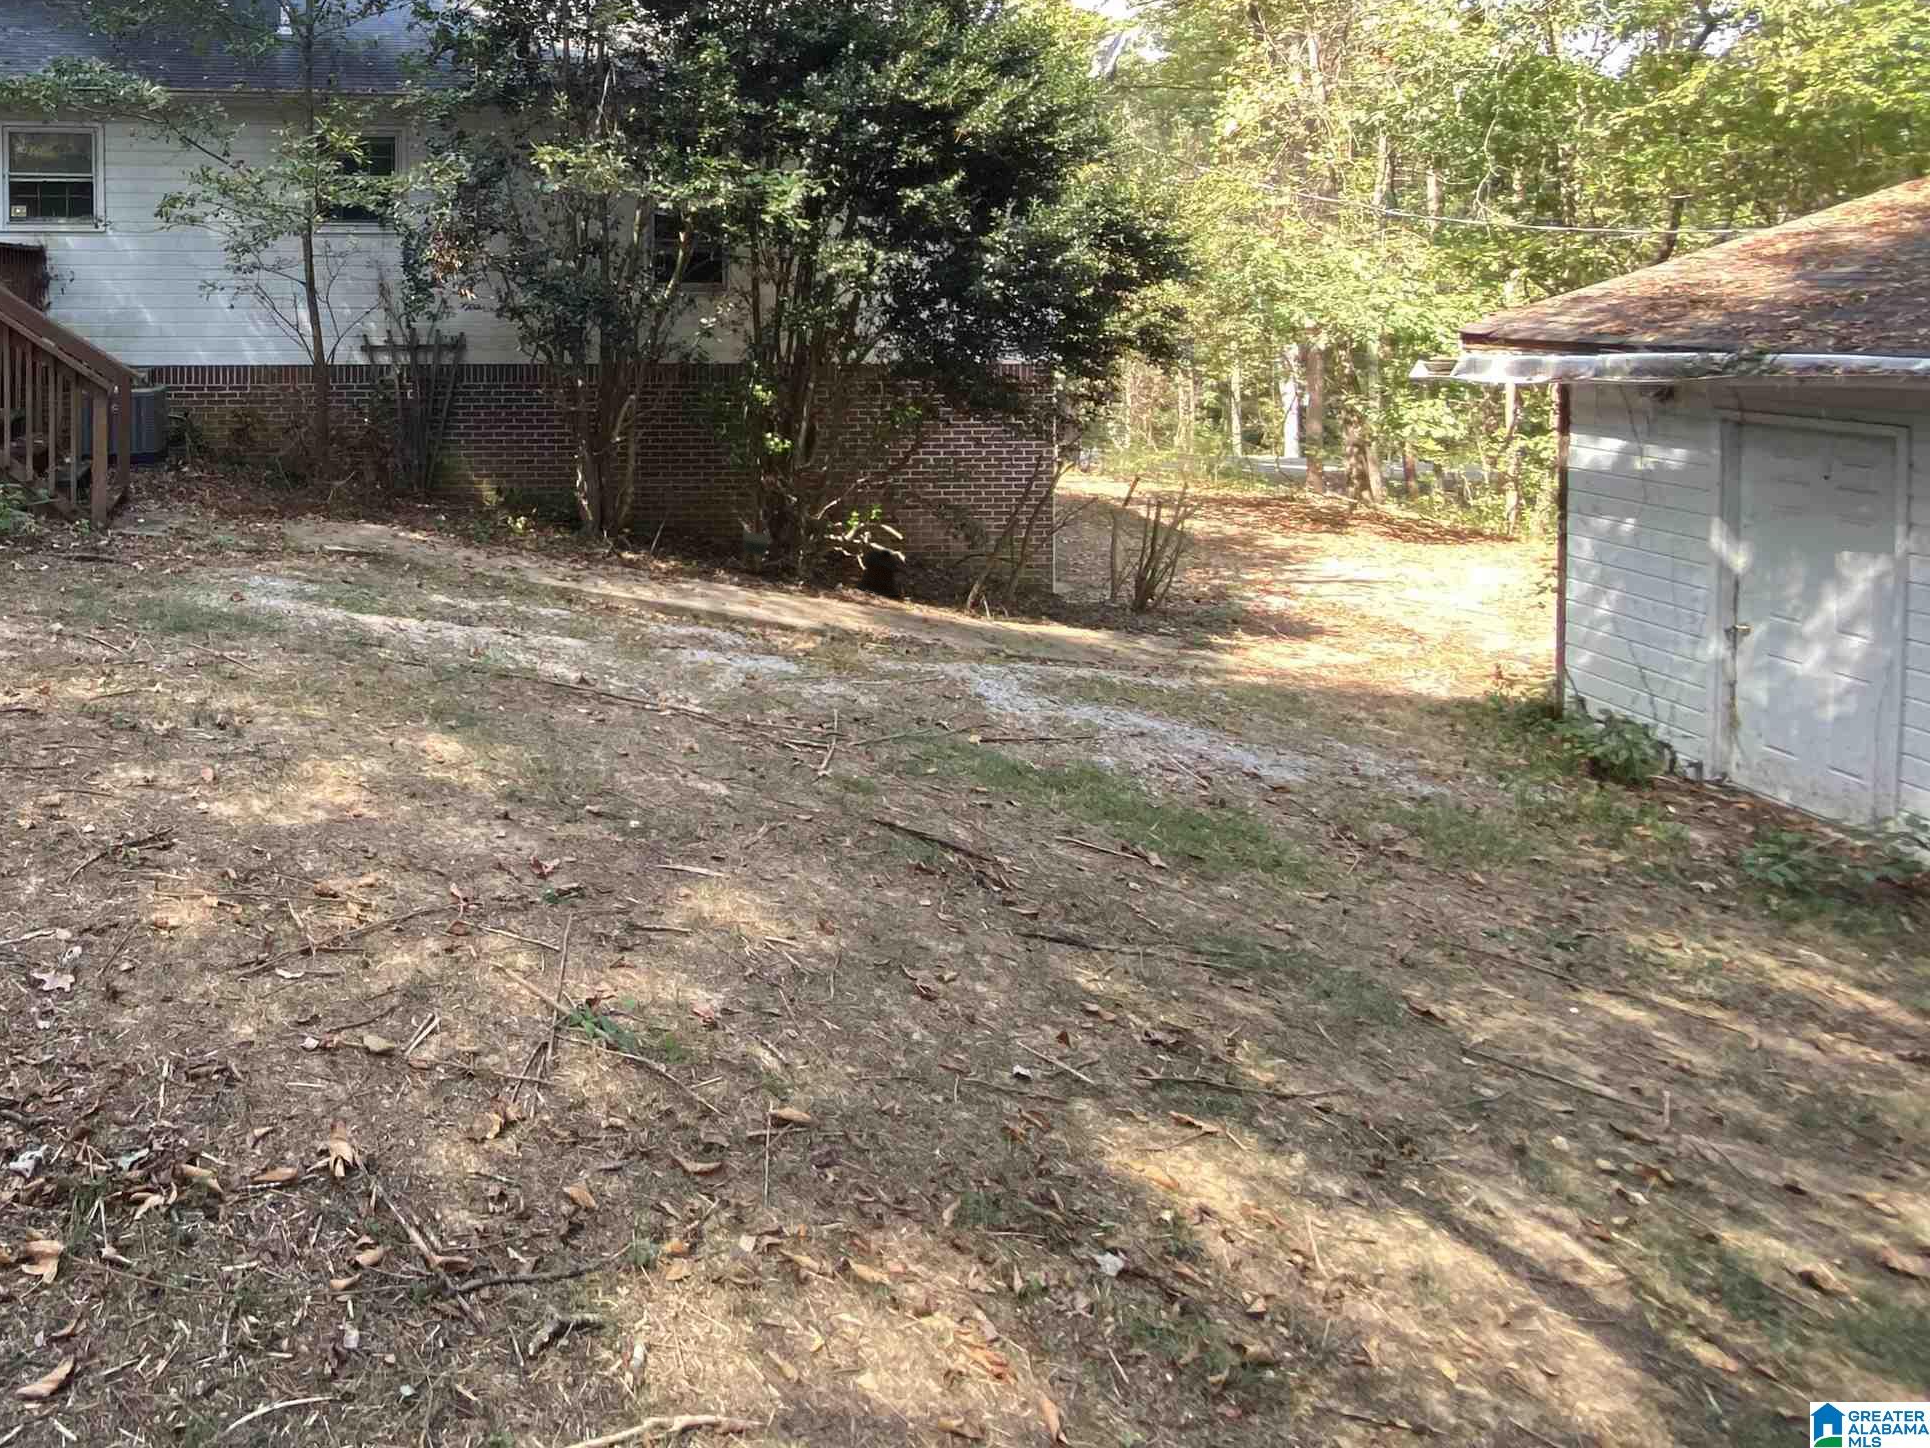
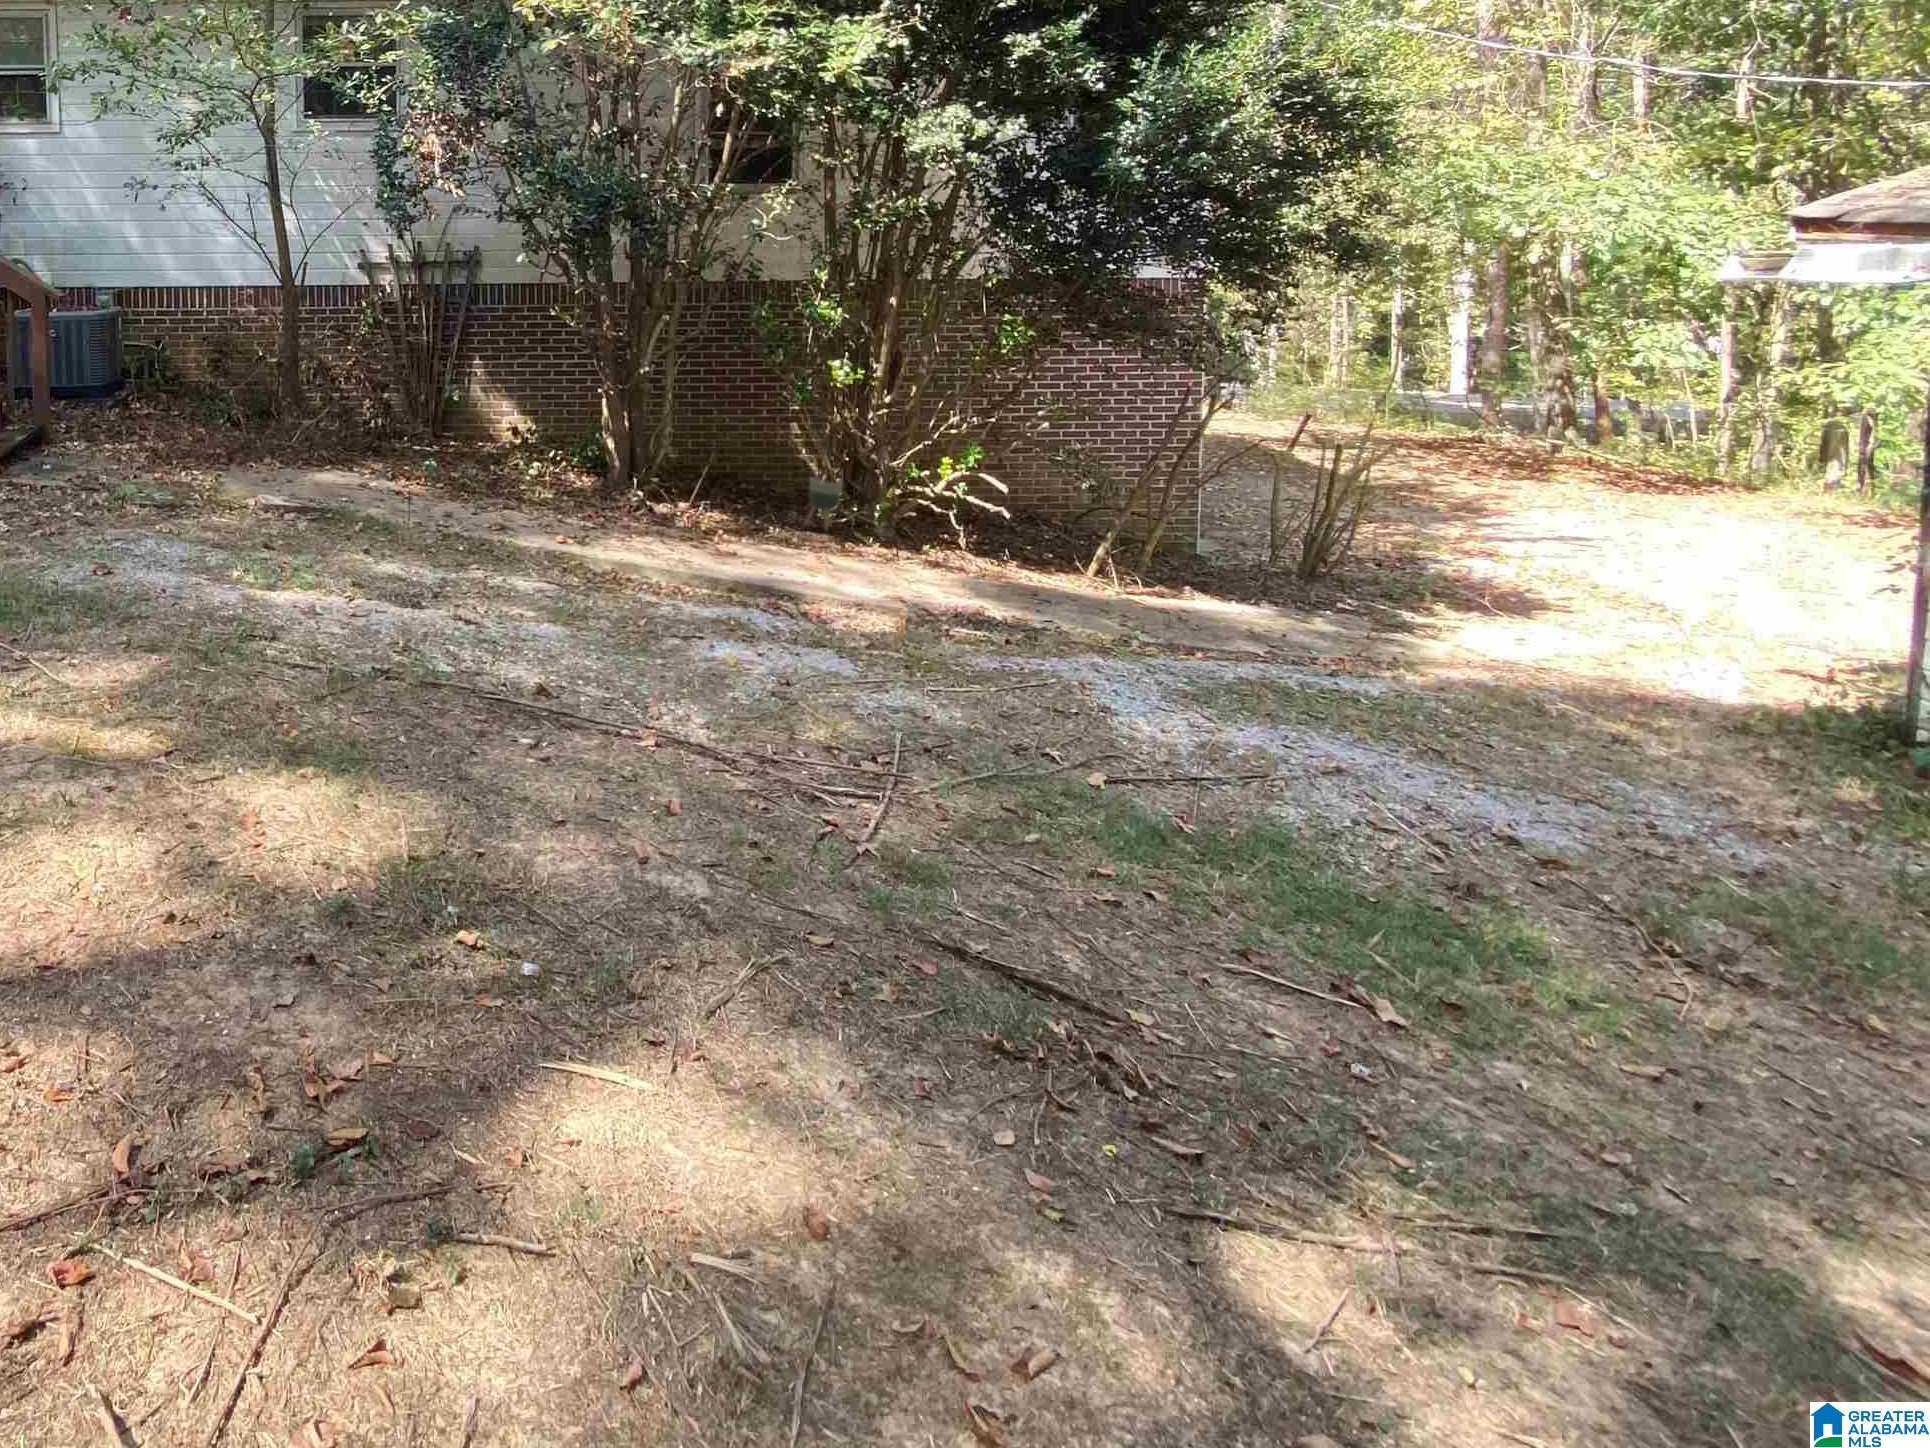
bucket: present [856,549,903,596] -> none [950,498,1011,558]

